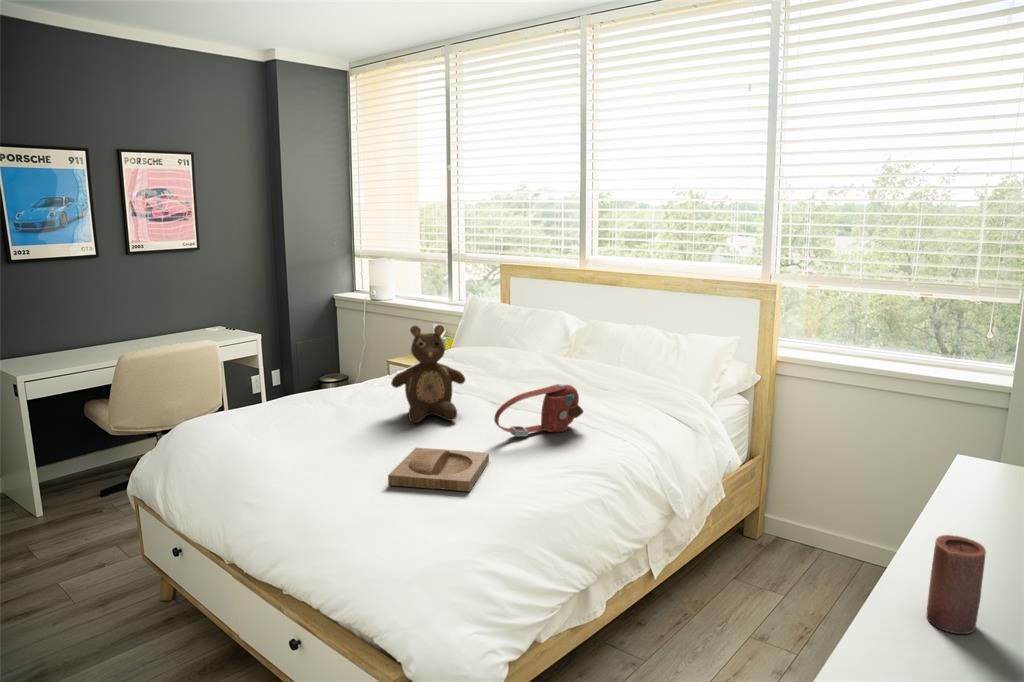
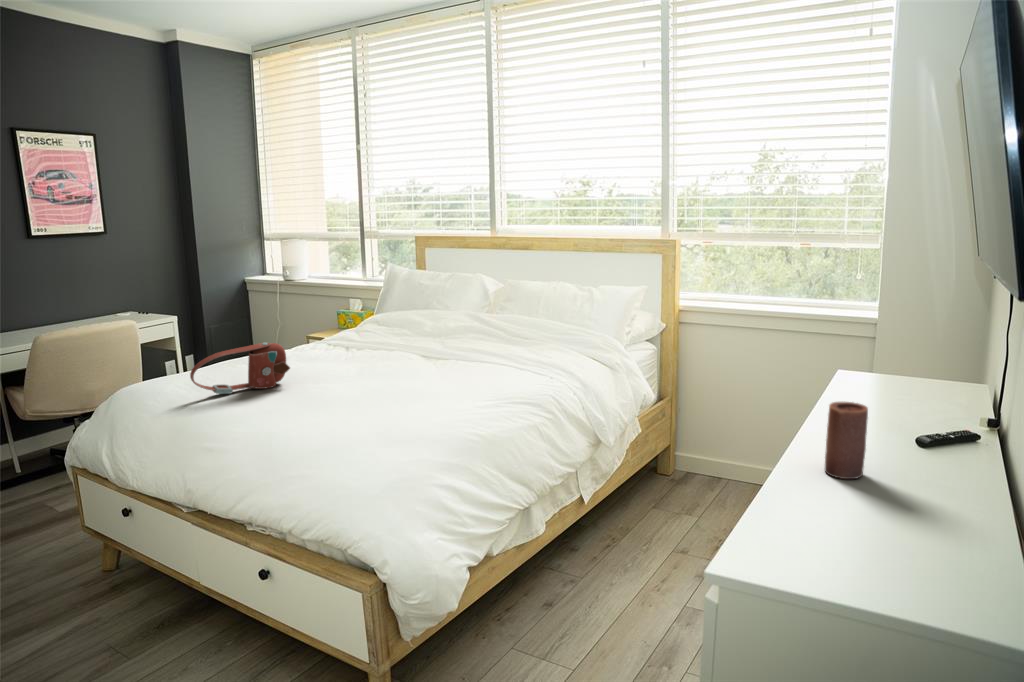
teddy bear: present [391,325,465,423] -> none [326,285,398,378]
handbag: present [494,384,583,437] -> present [190,342,290,394]
tray: present [388,448,489,491] -> none [337,394,430,426]

